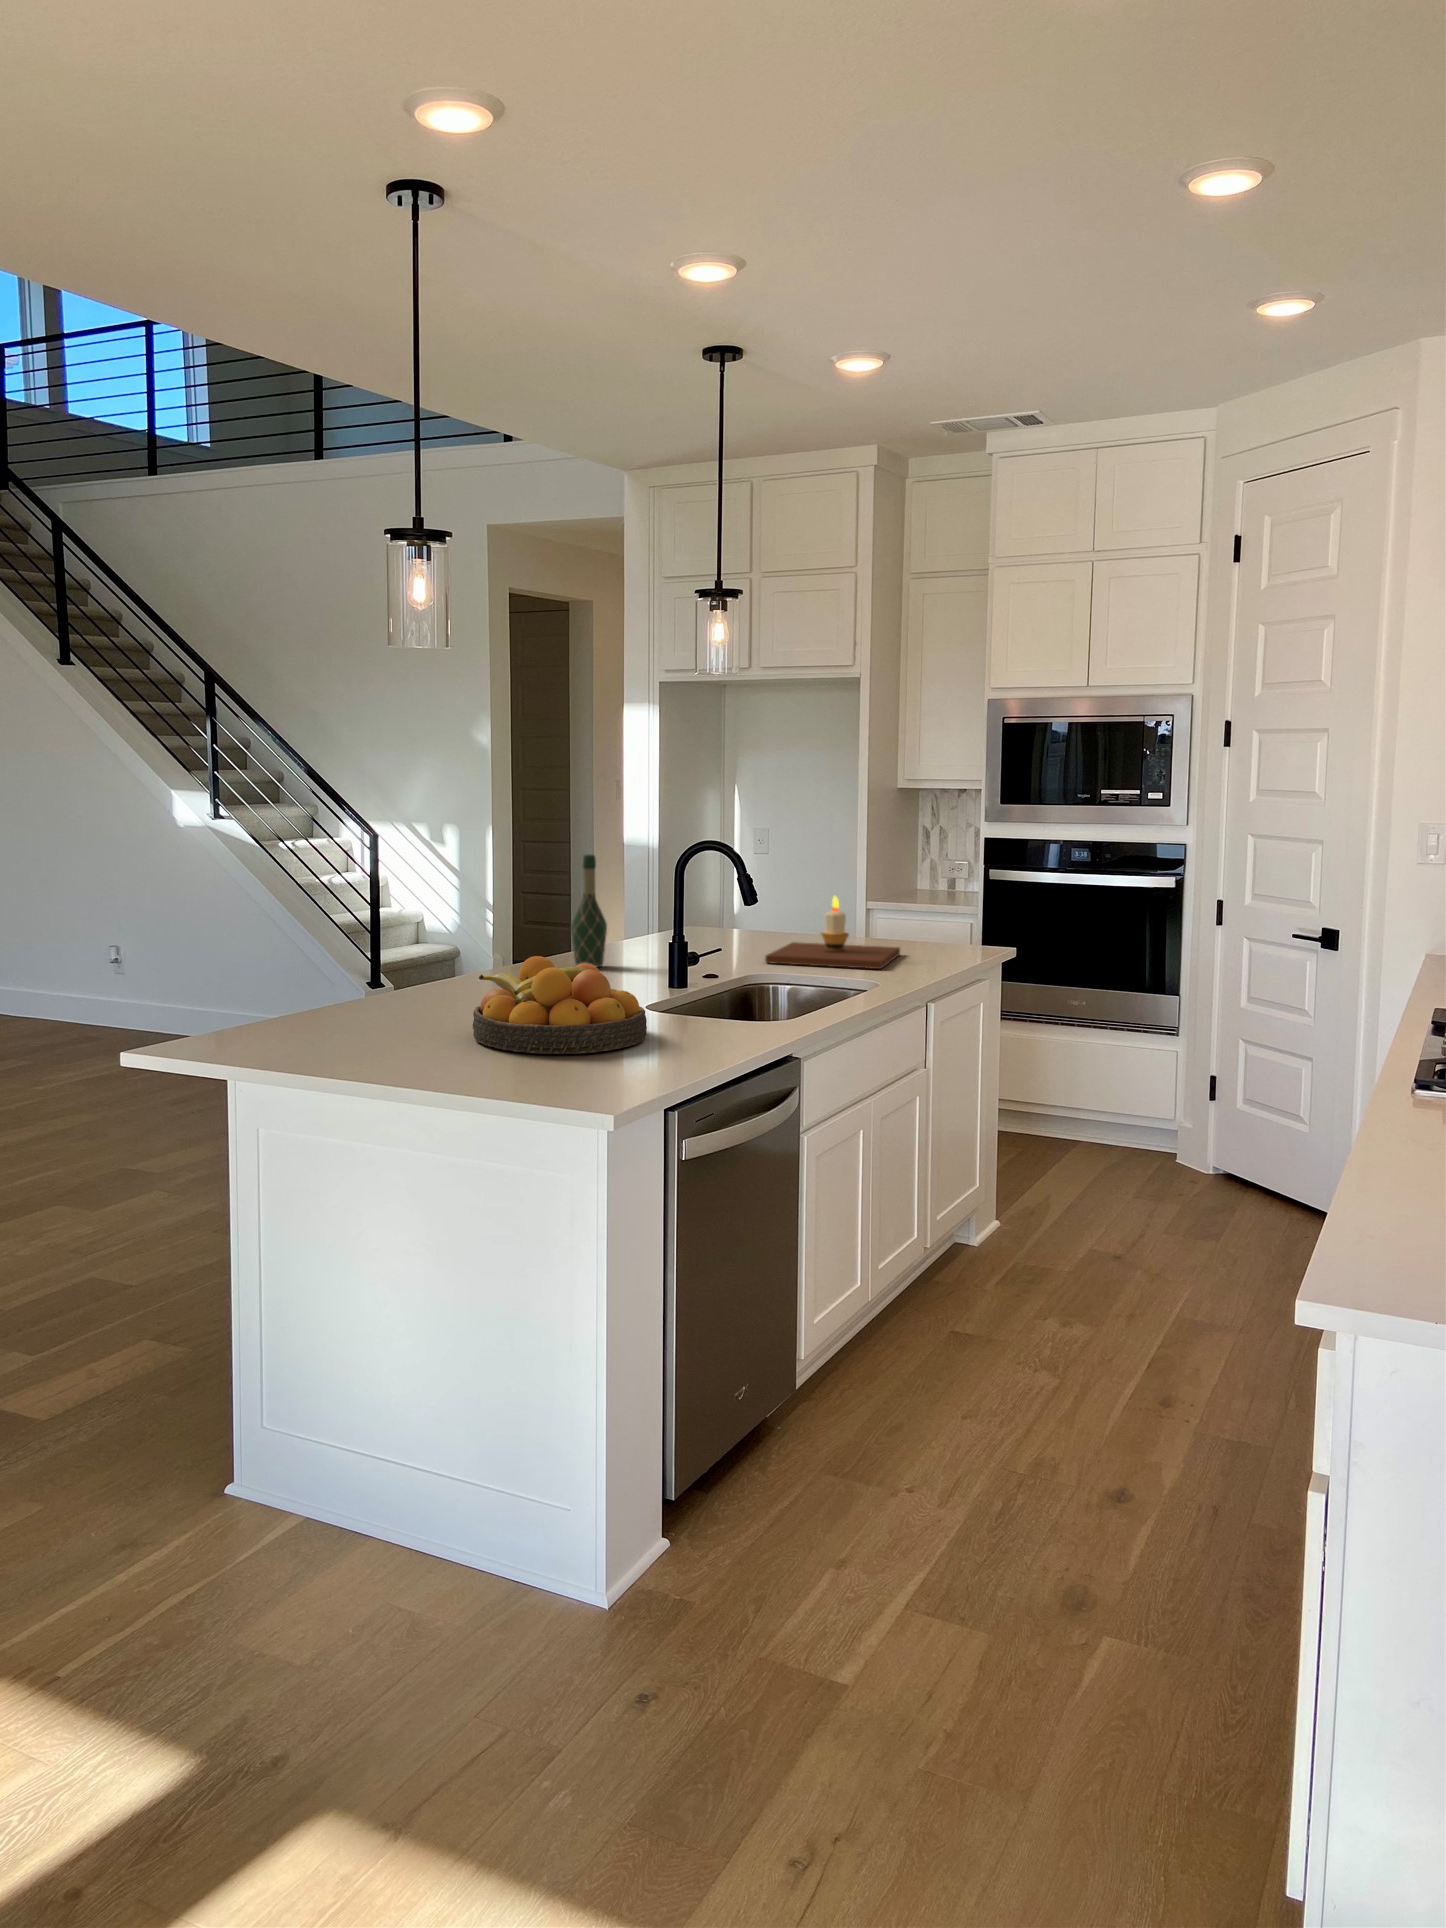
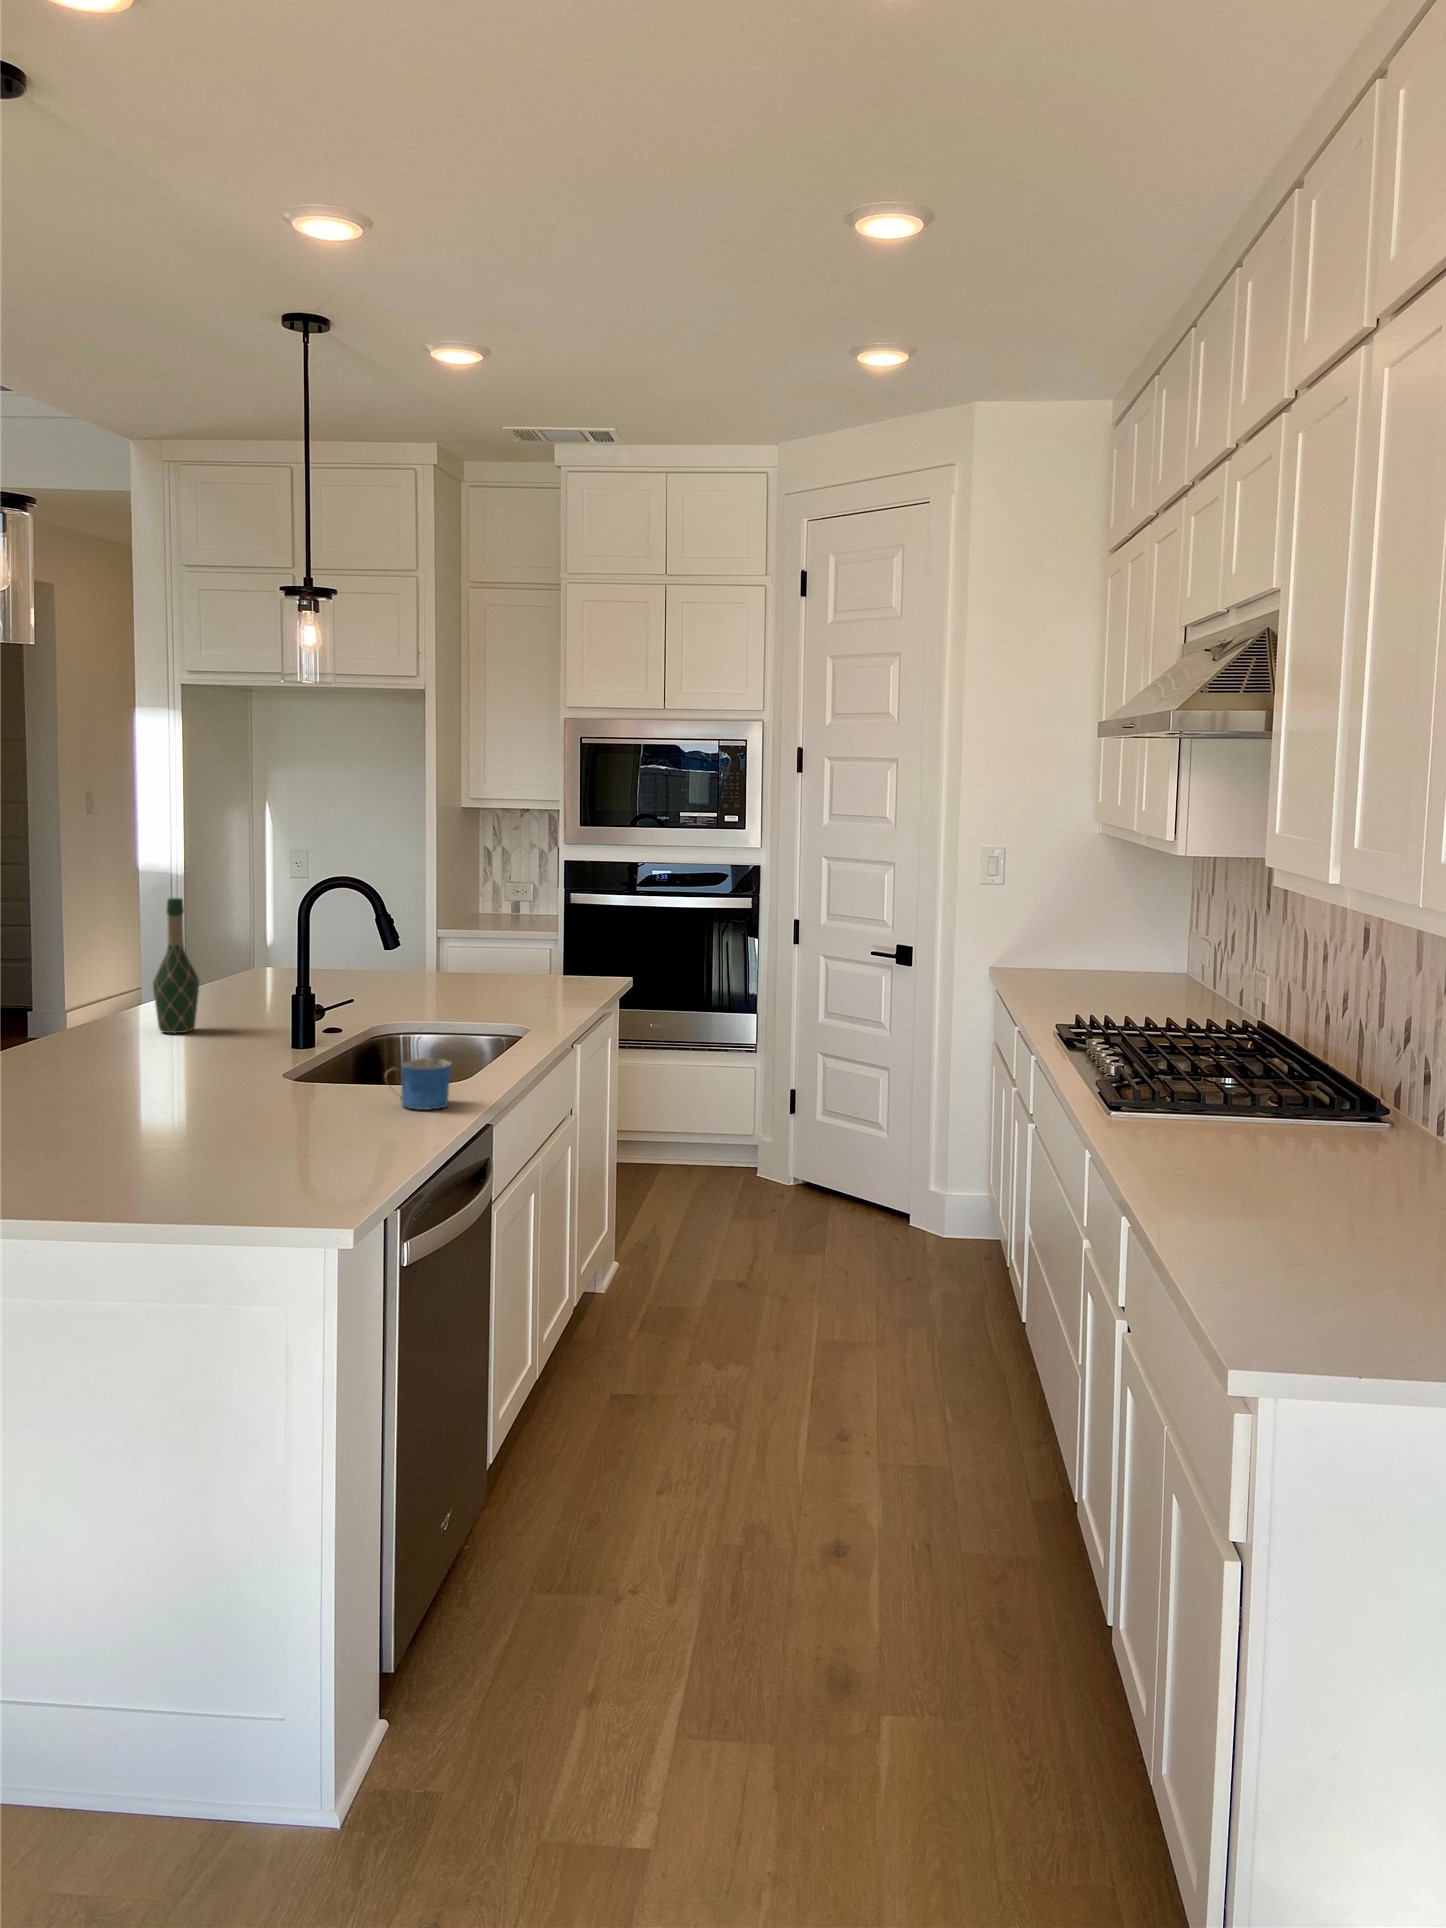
candle: present [765,896,900,969] -> none [385,934,522,1013]
fruit bowl: present [473,956,647,1054] -> none [91,1039,320,1167]
mug: none [711,989,768,1032] -> present [386,1058,452,1110]

